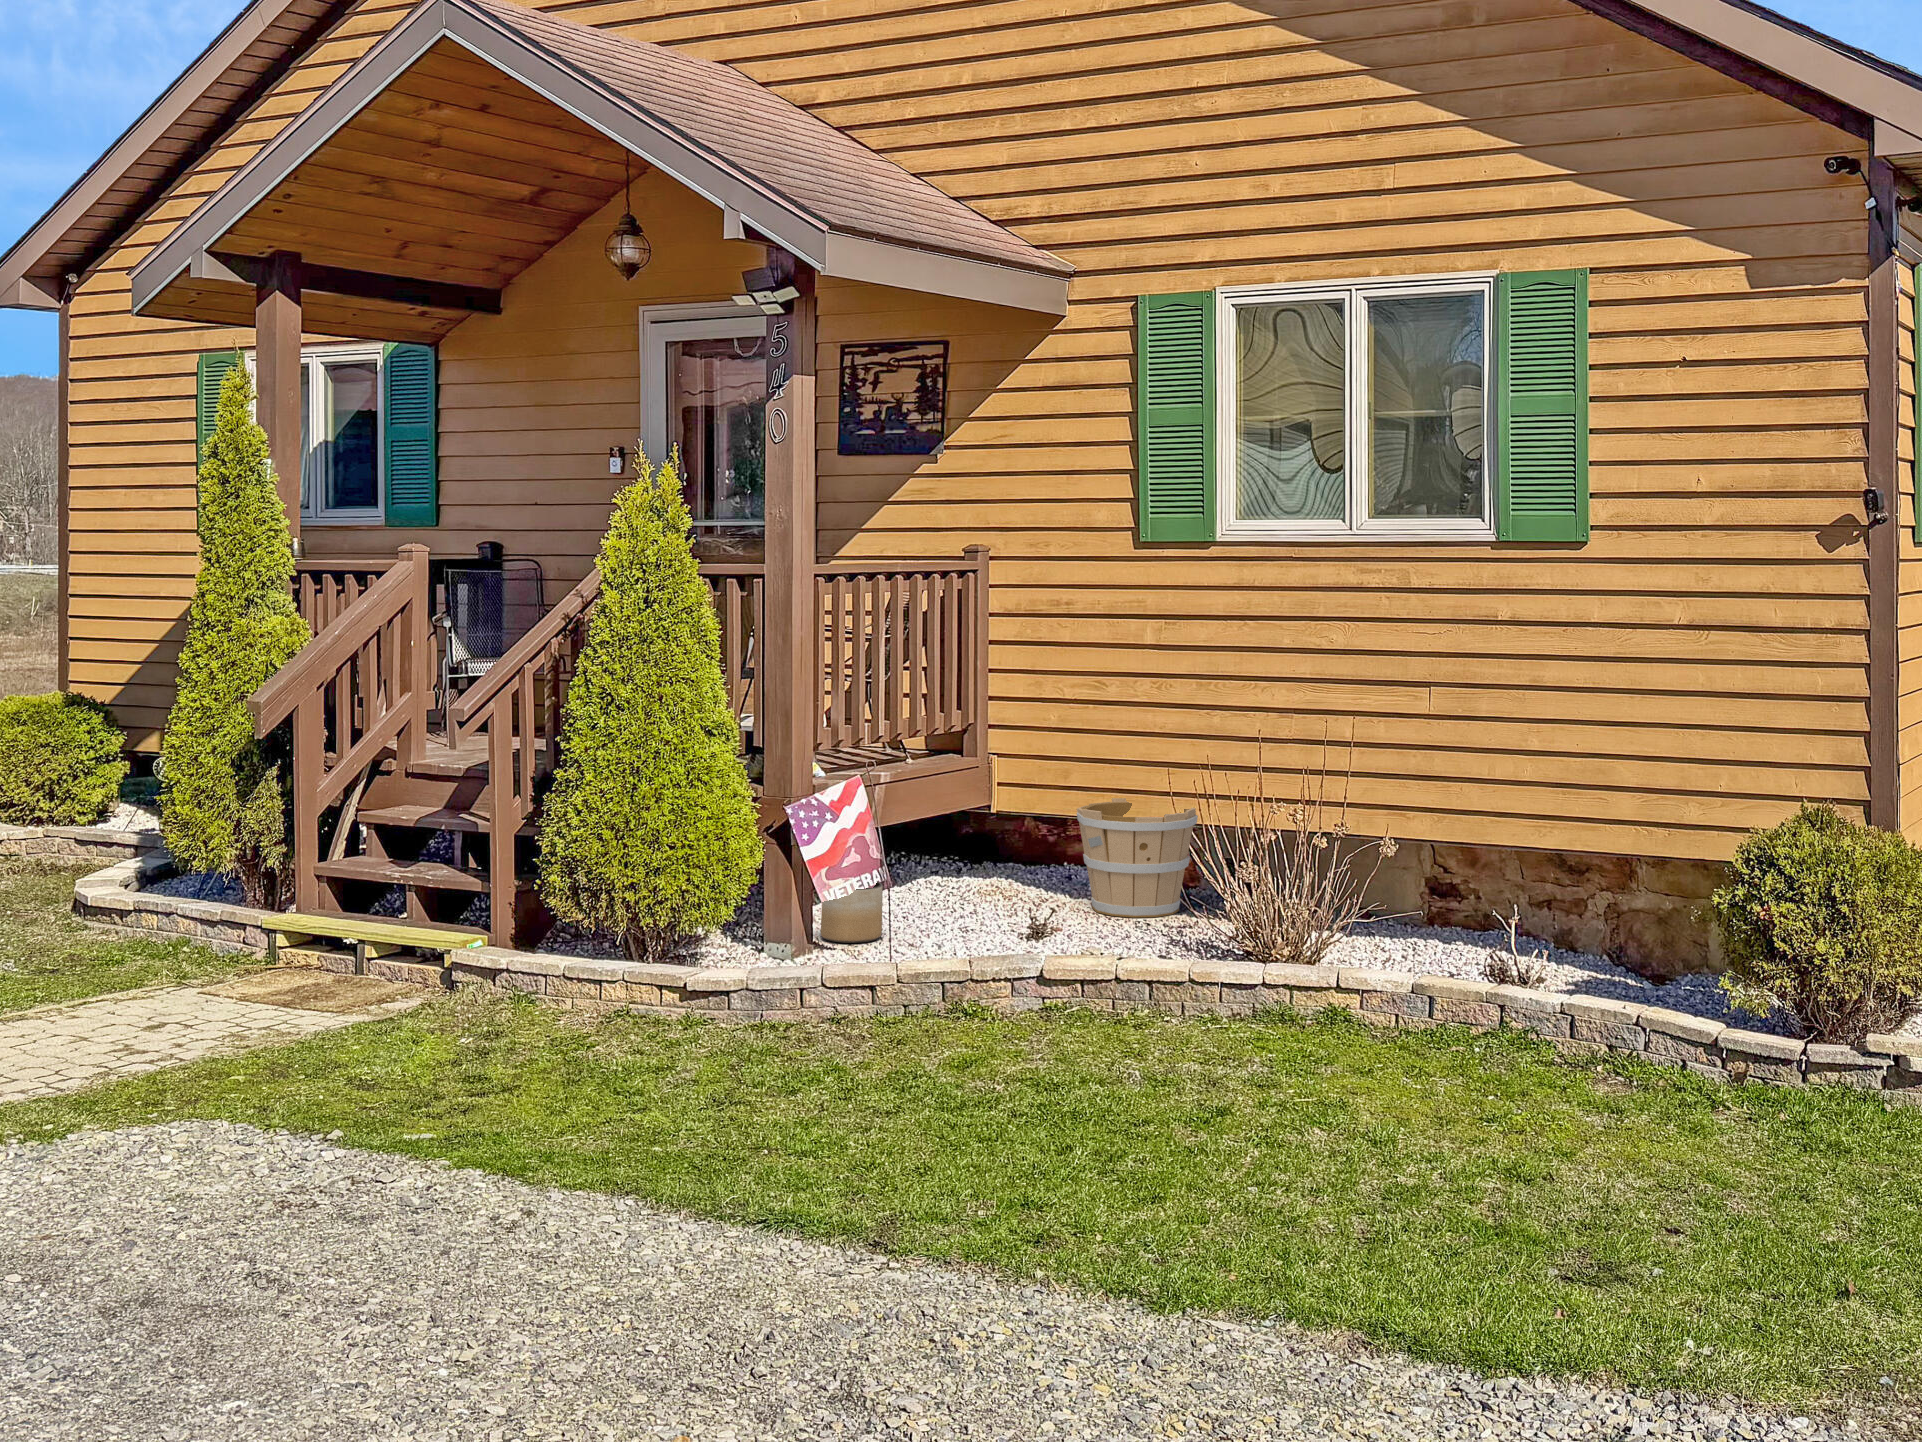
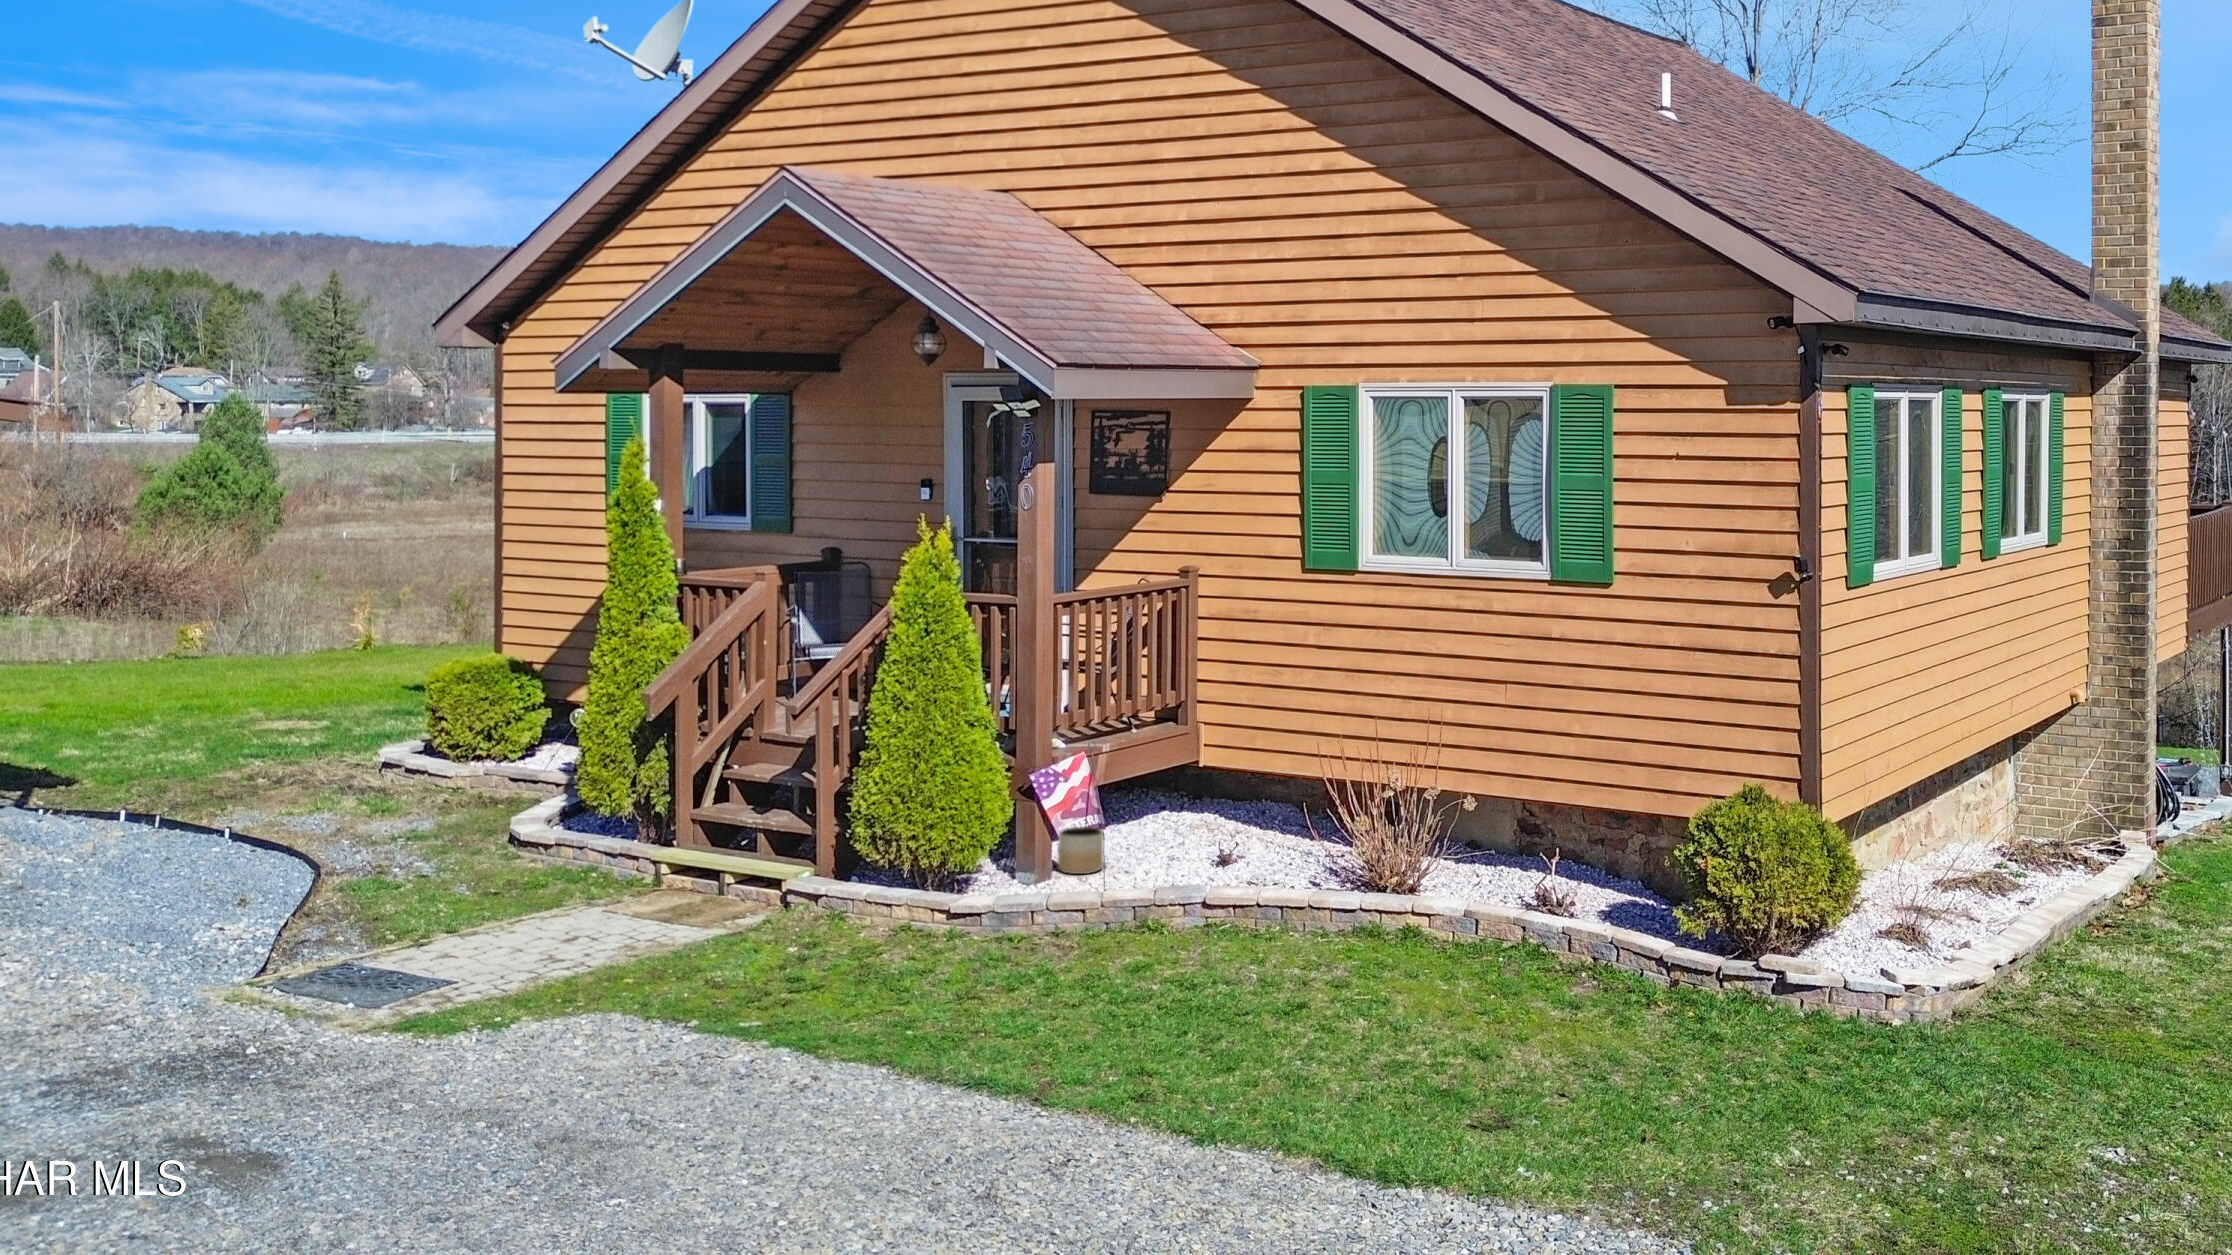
wooden bucket: present [1077,798,1198,918] -> none [1254,762,1344,852]

